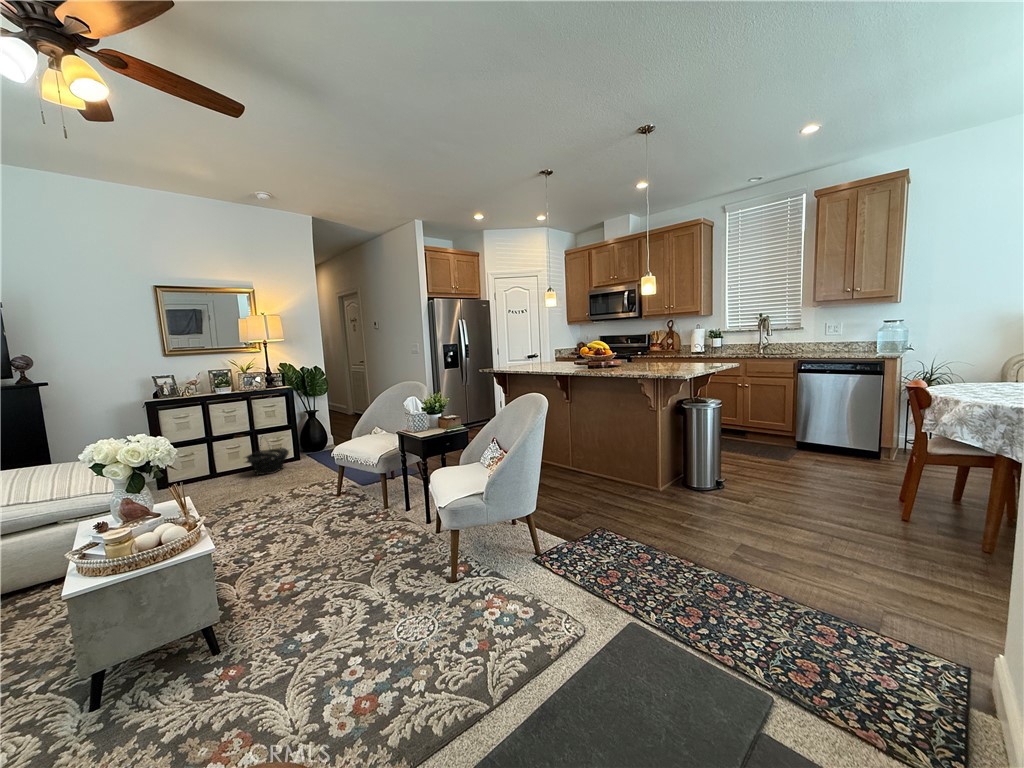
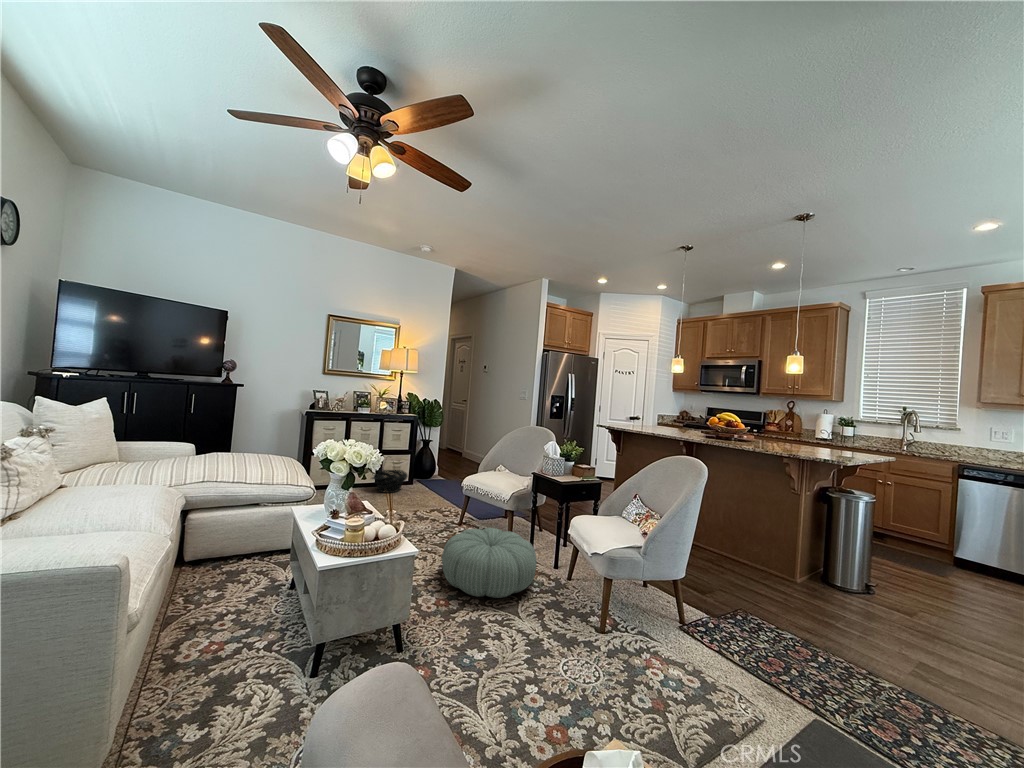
pouf: none [290,496,398,572] -> present [442,528,537,598]

